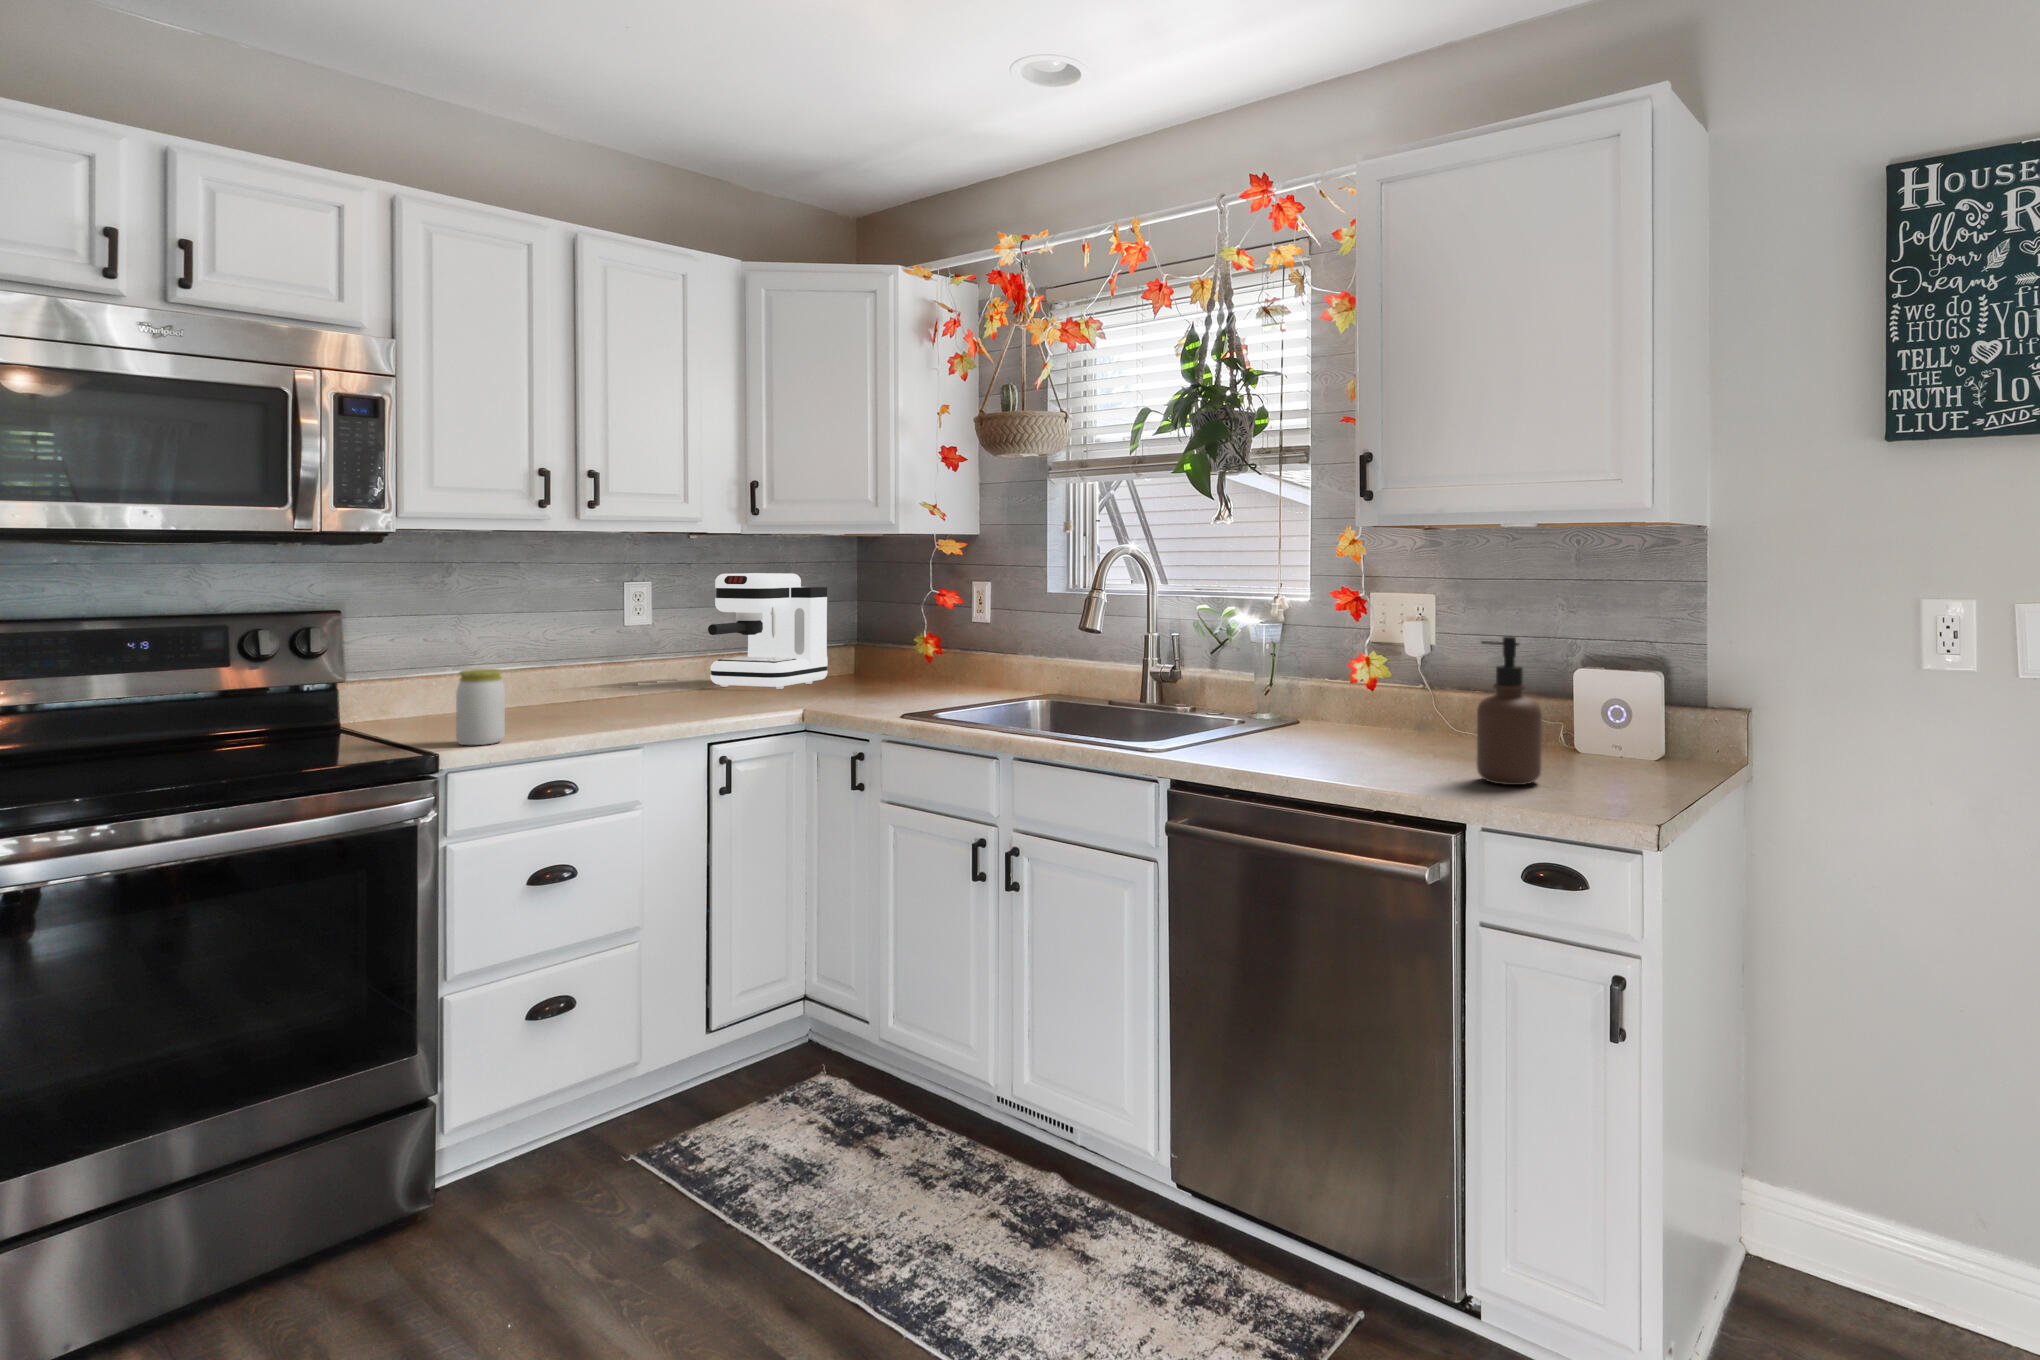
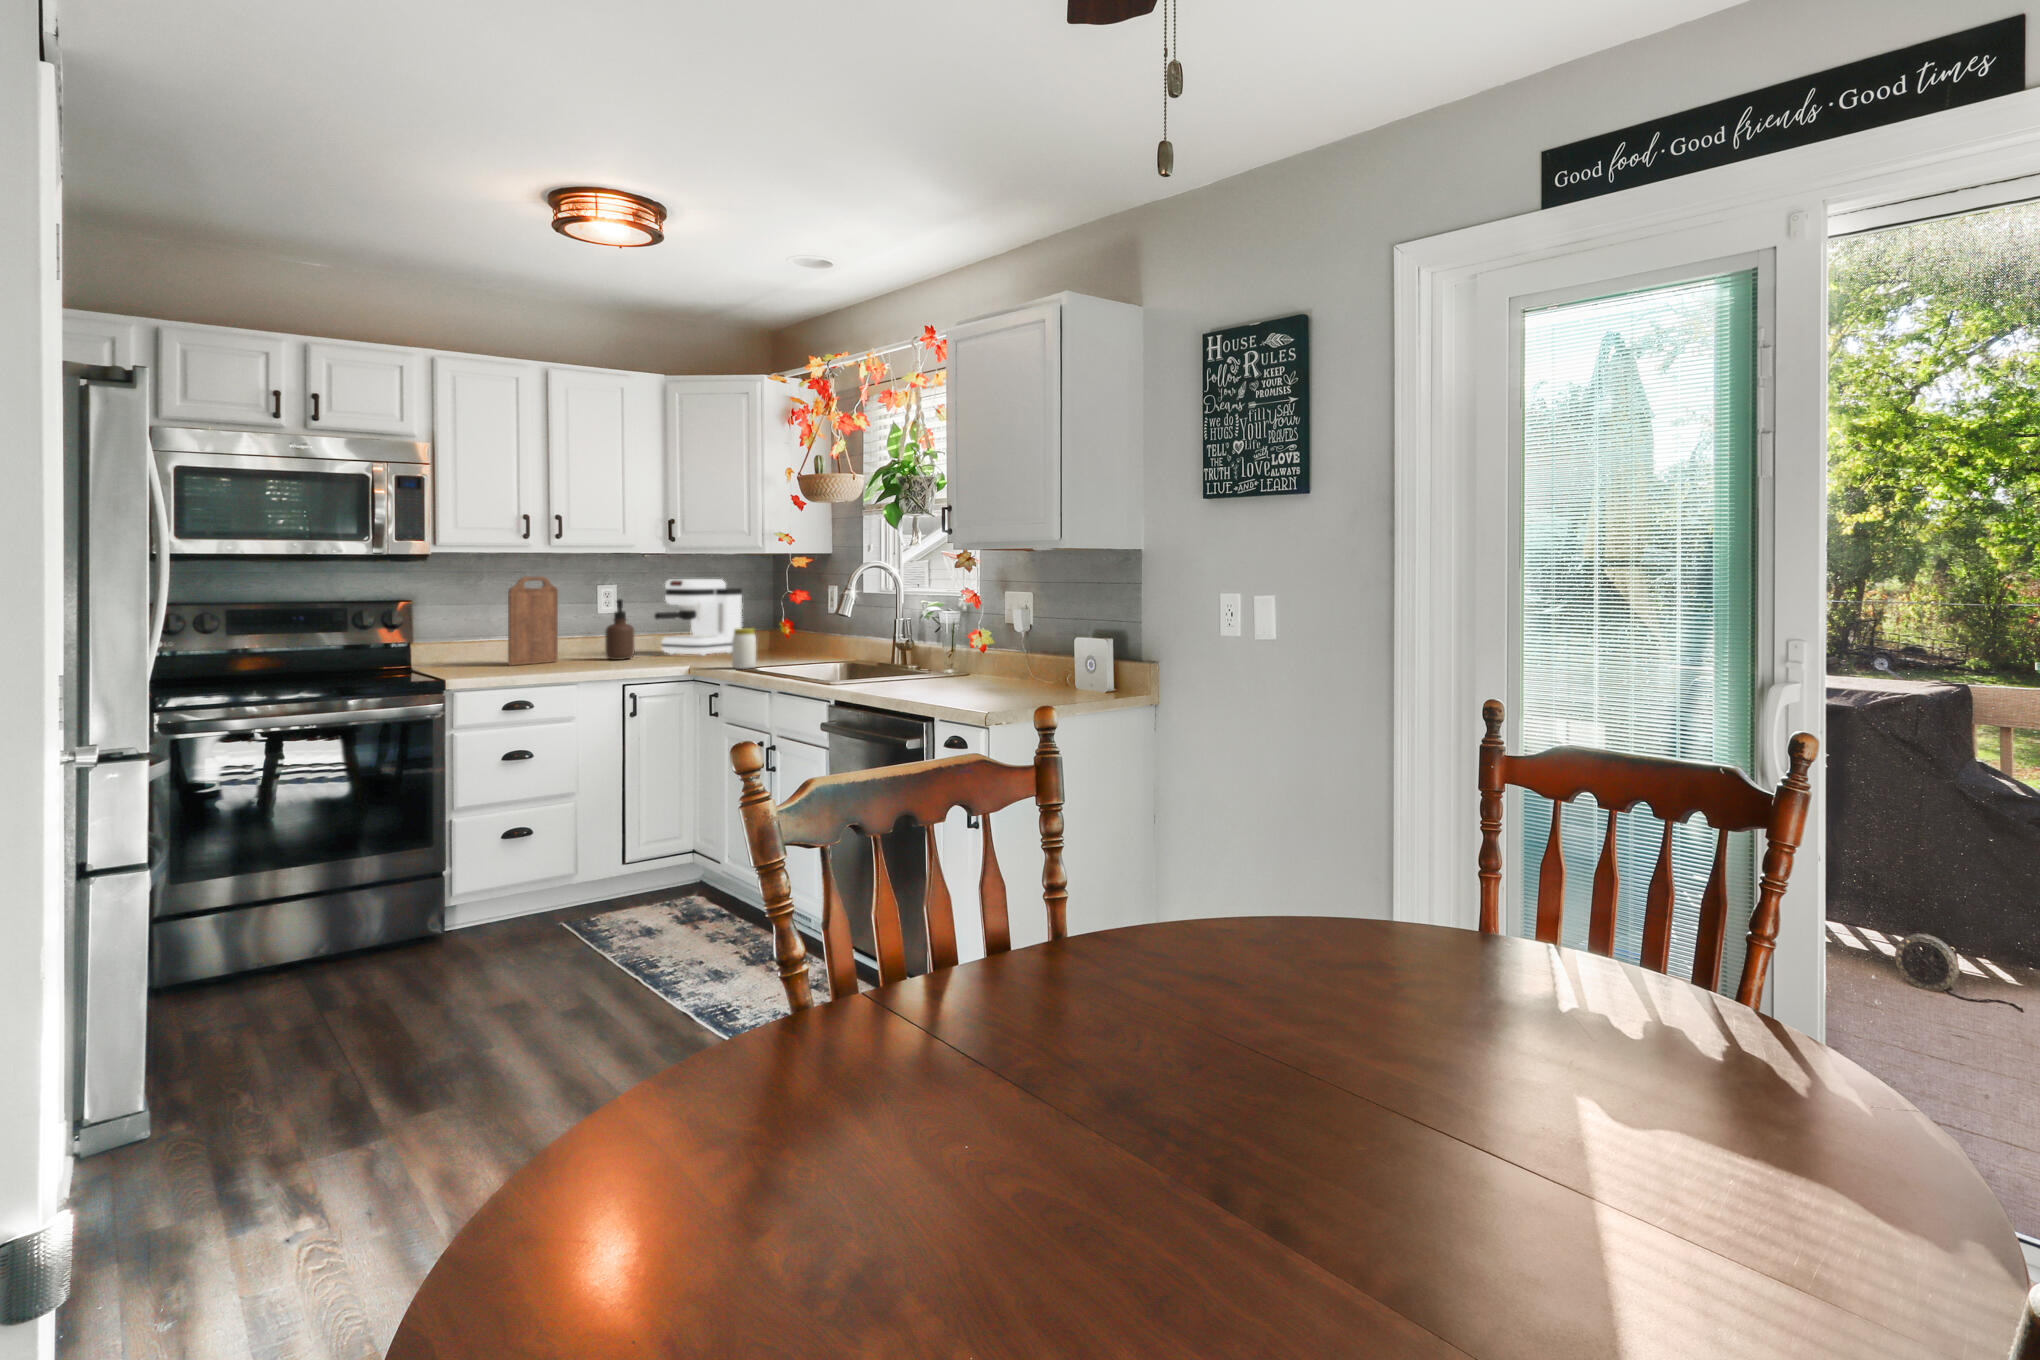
cutting board: none [494,569,566,713] -> present [508,576,558,665]
soap dispenser: present [1477,636,1542,785] -> present [605,599,634,660]
jar: present [456,669,505,745] -> present [732,628,756,669]

